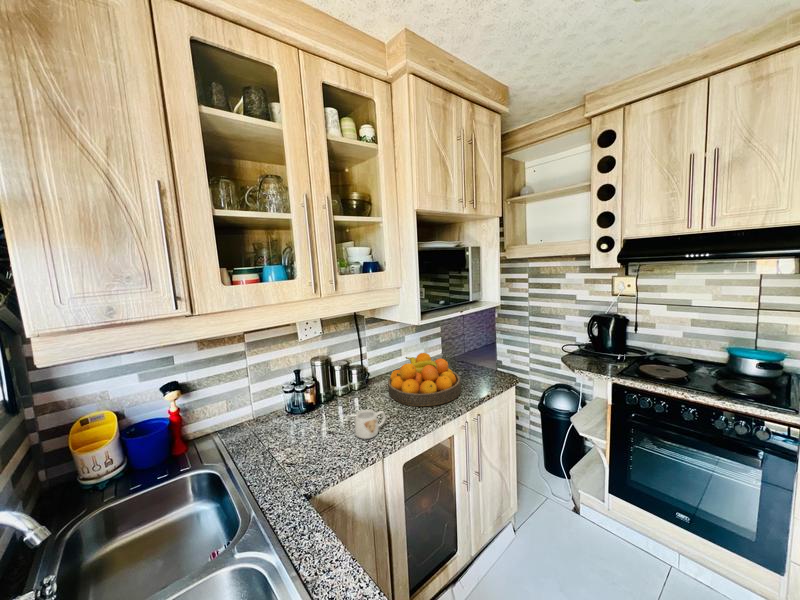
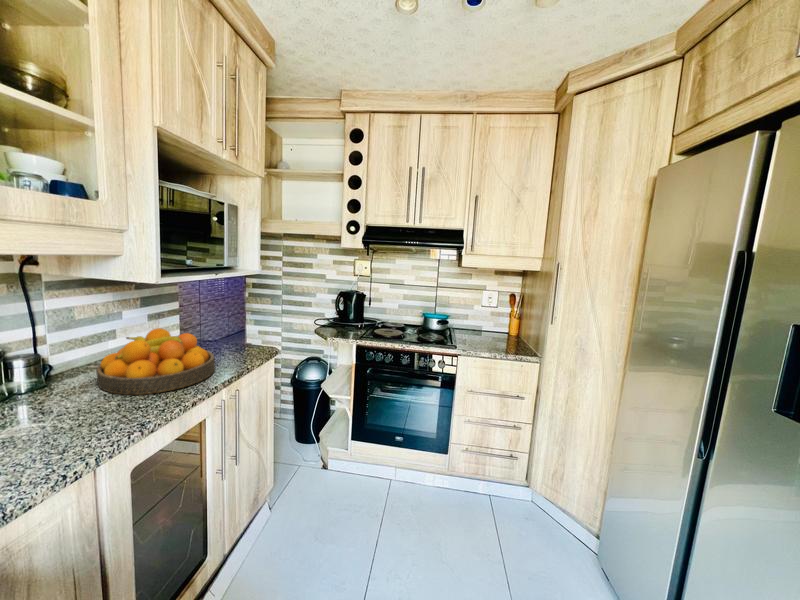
mug: present [355,410,385,439] -> none [39,403,103,450]

